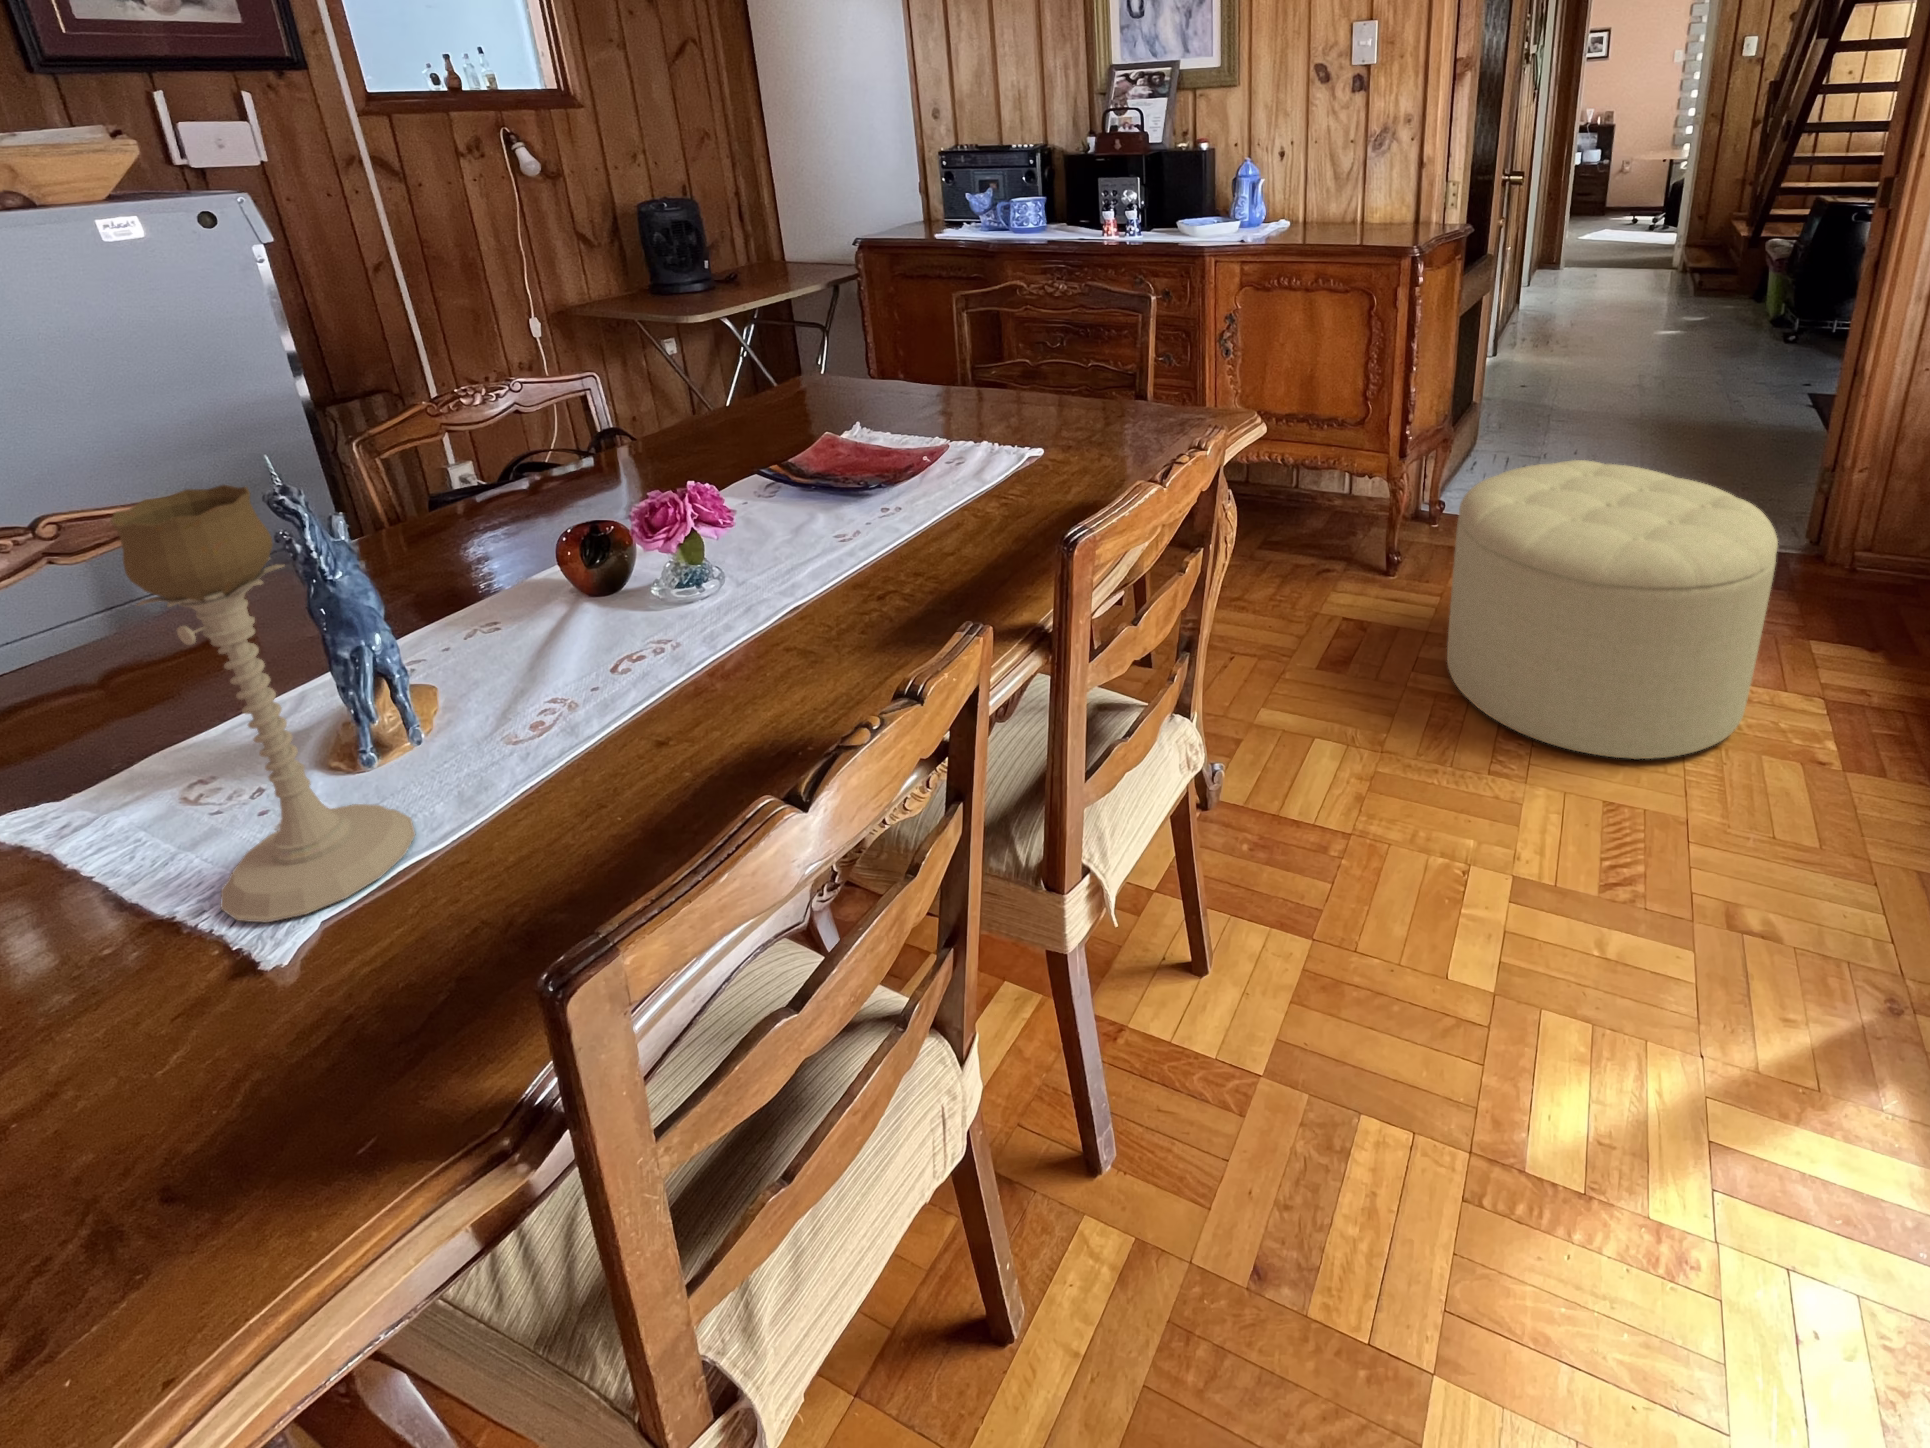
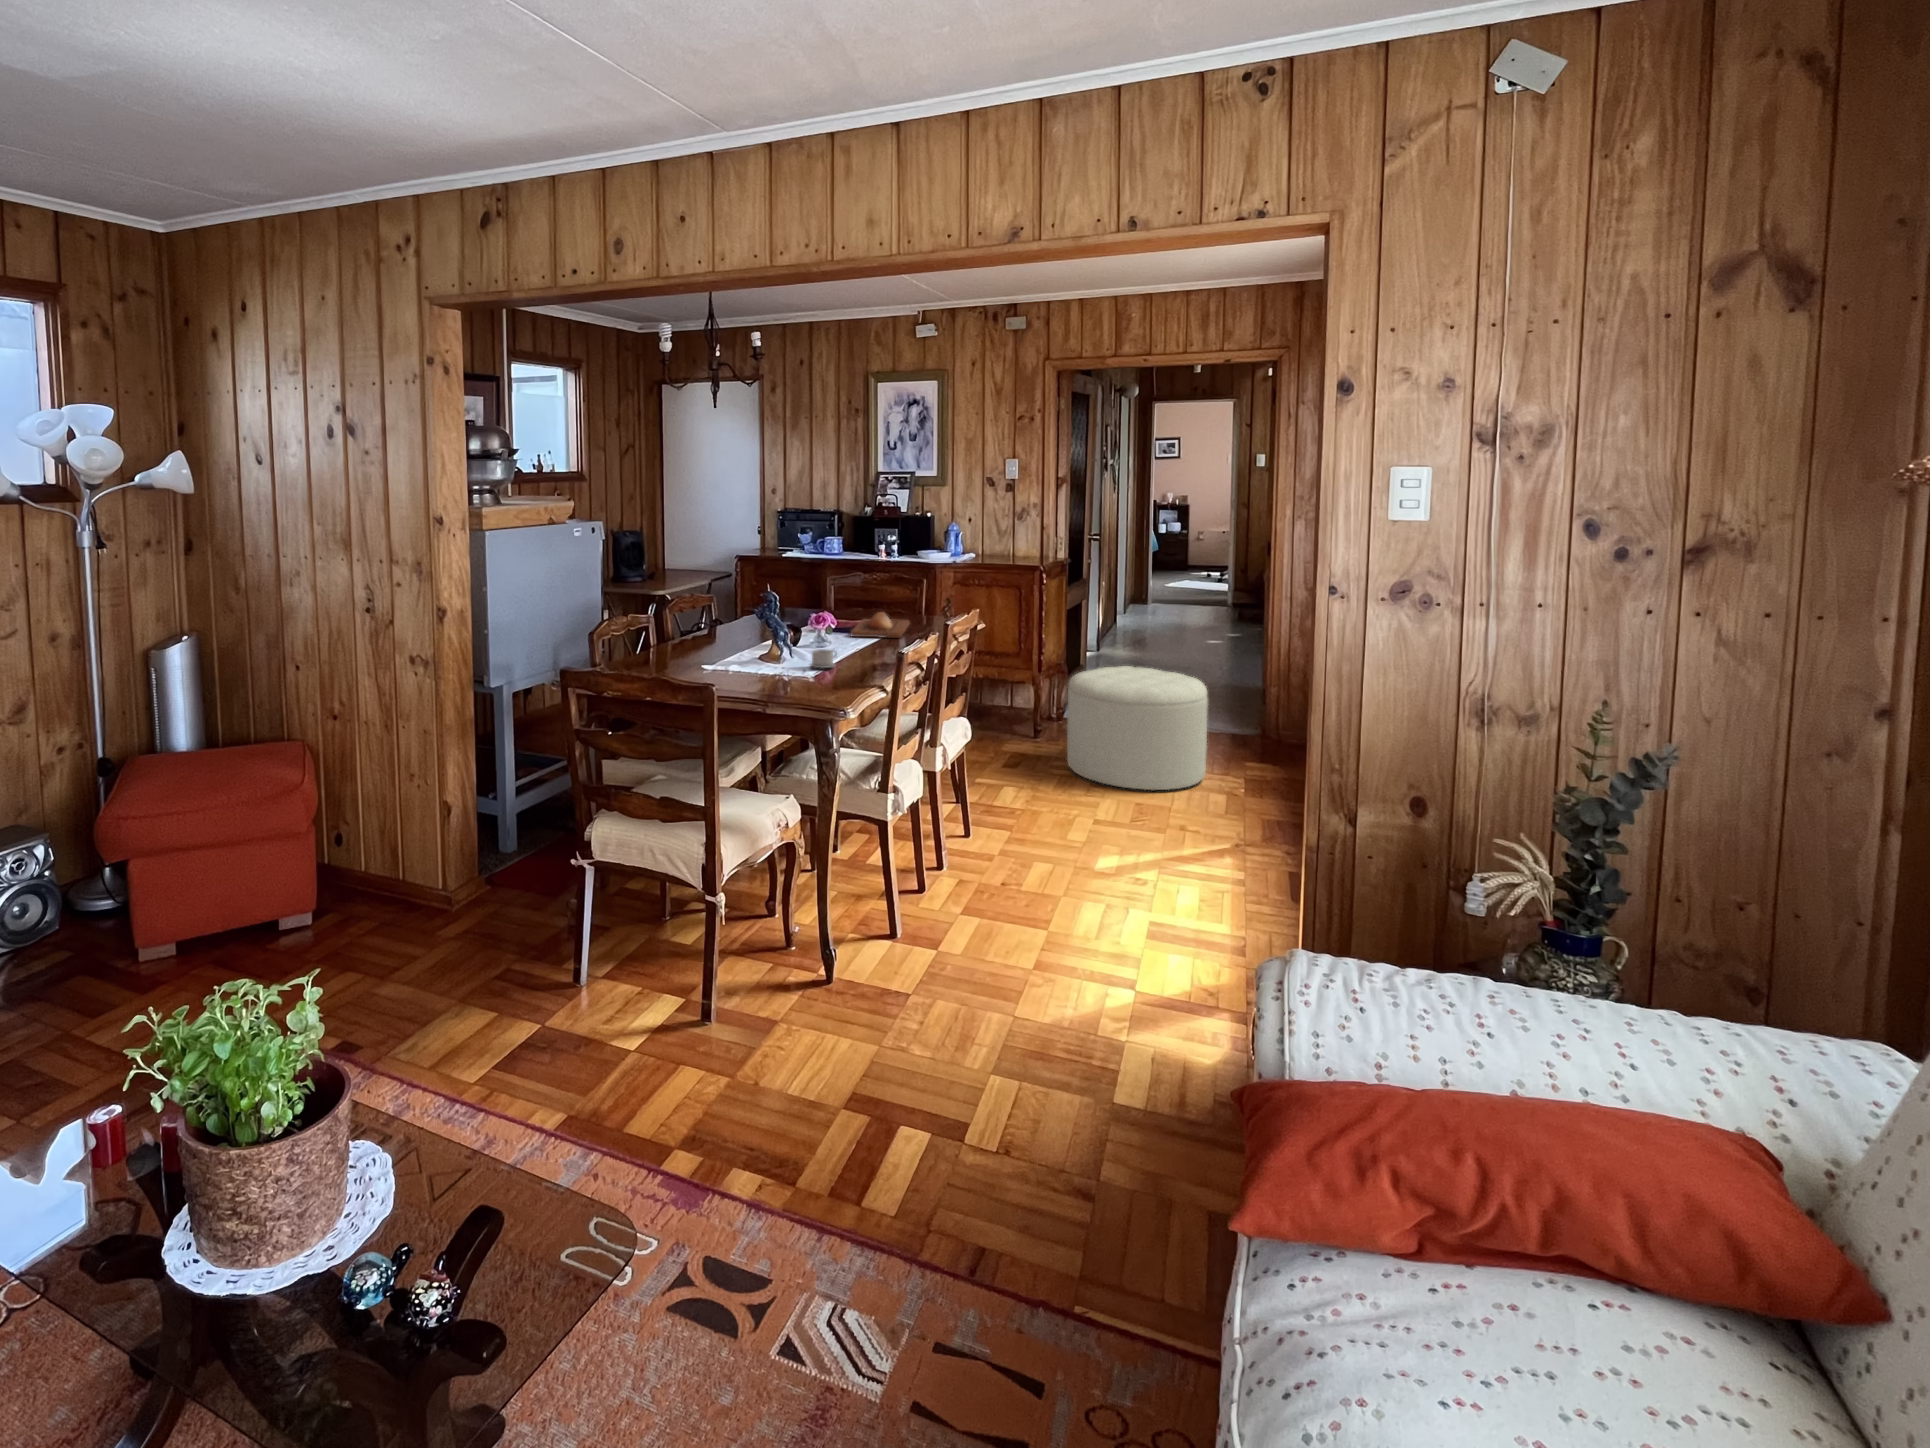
bread loaf: none [877,404,1075,504] -> present [850,612,909,638]
candle holder: present [110,485,415,923] -> none [767,584,806,681]
teacup: none [521,650,651,764] -> present [810,649,837,668]

